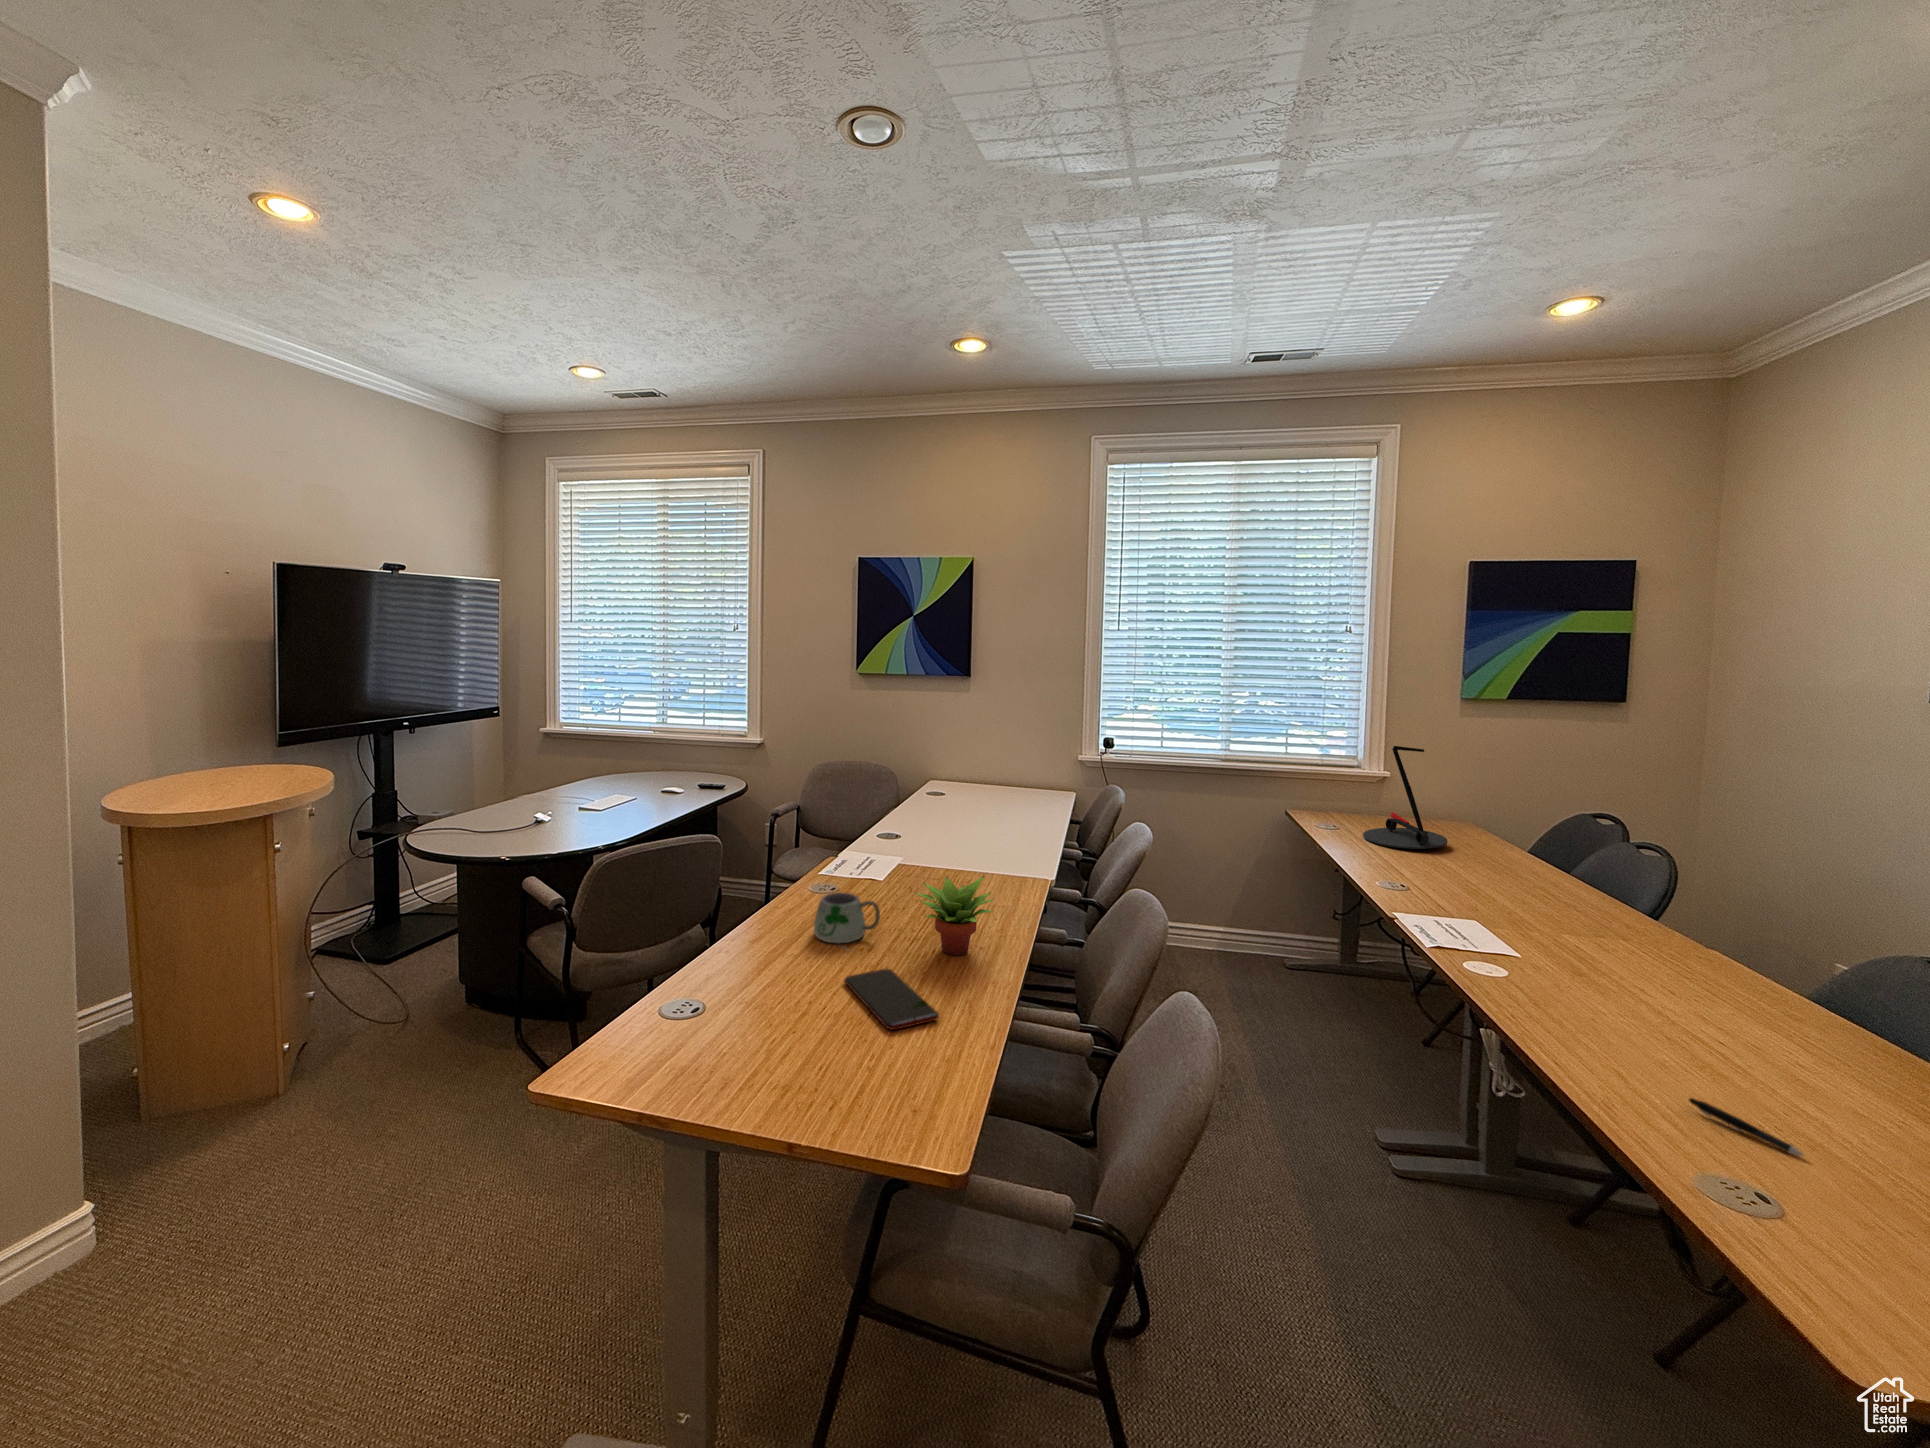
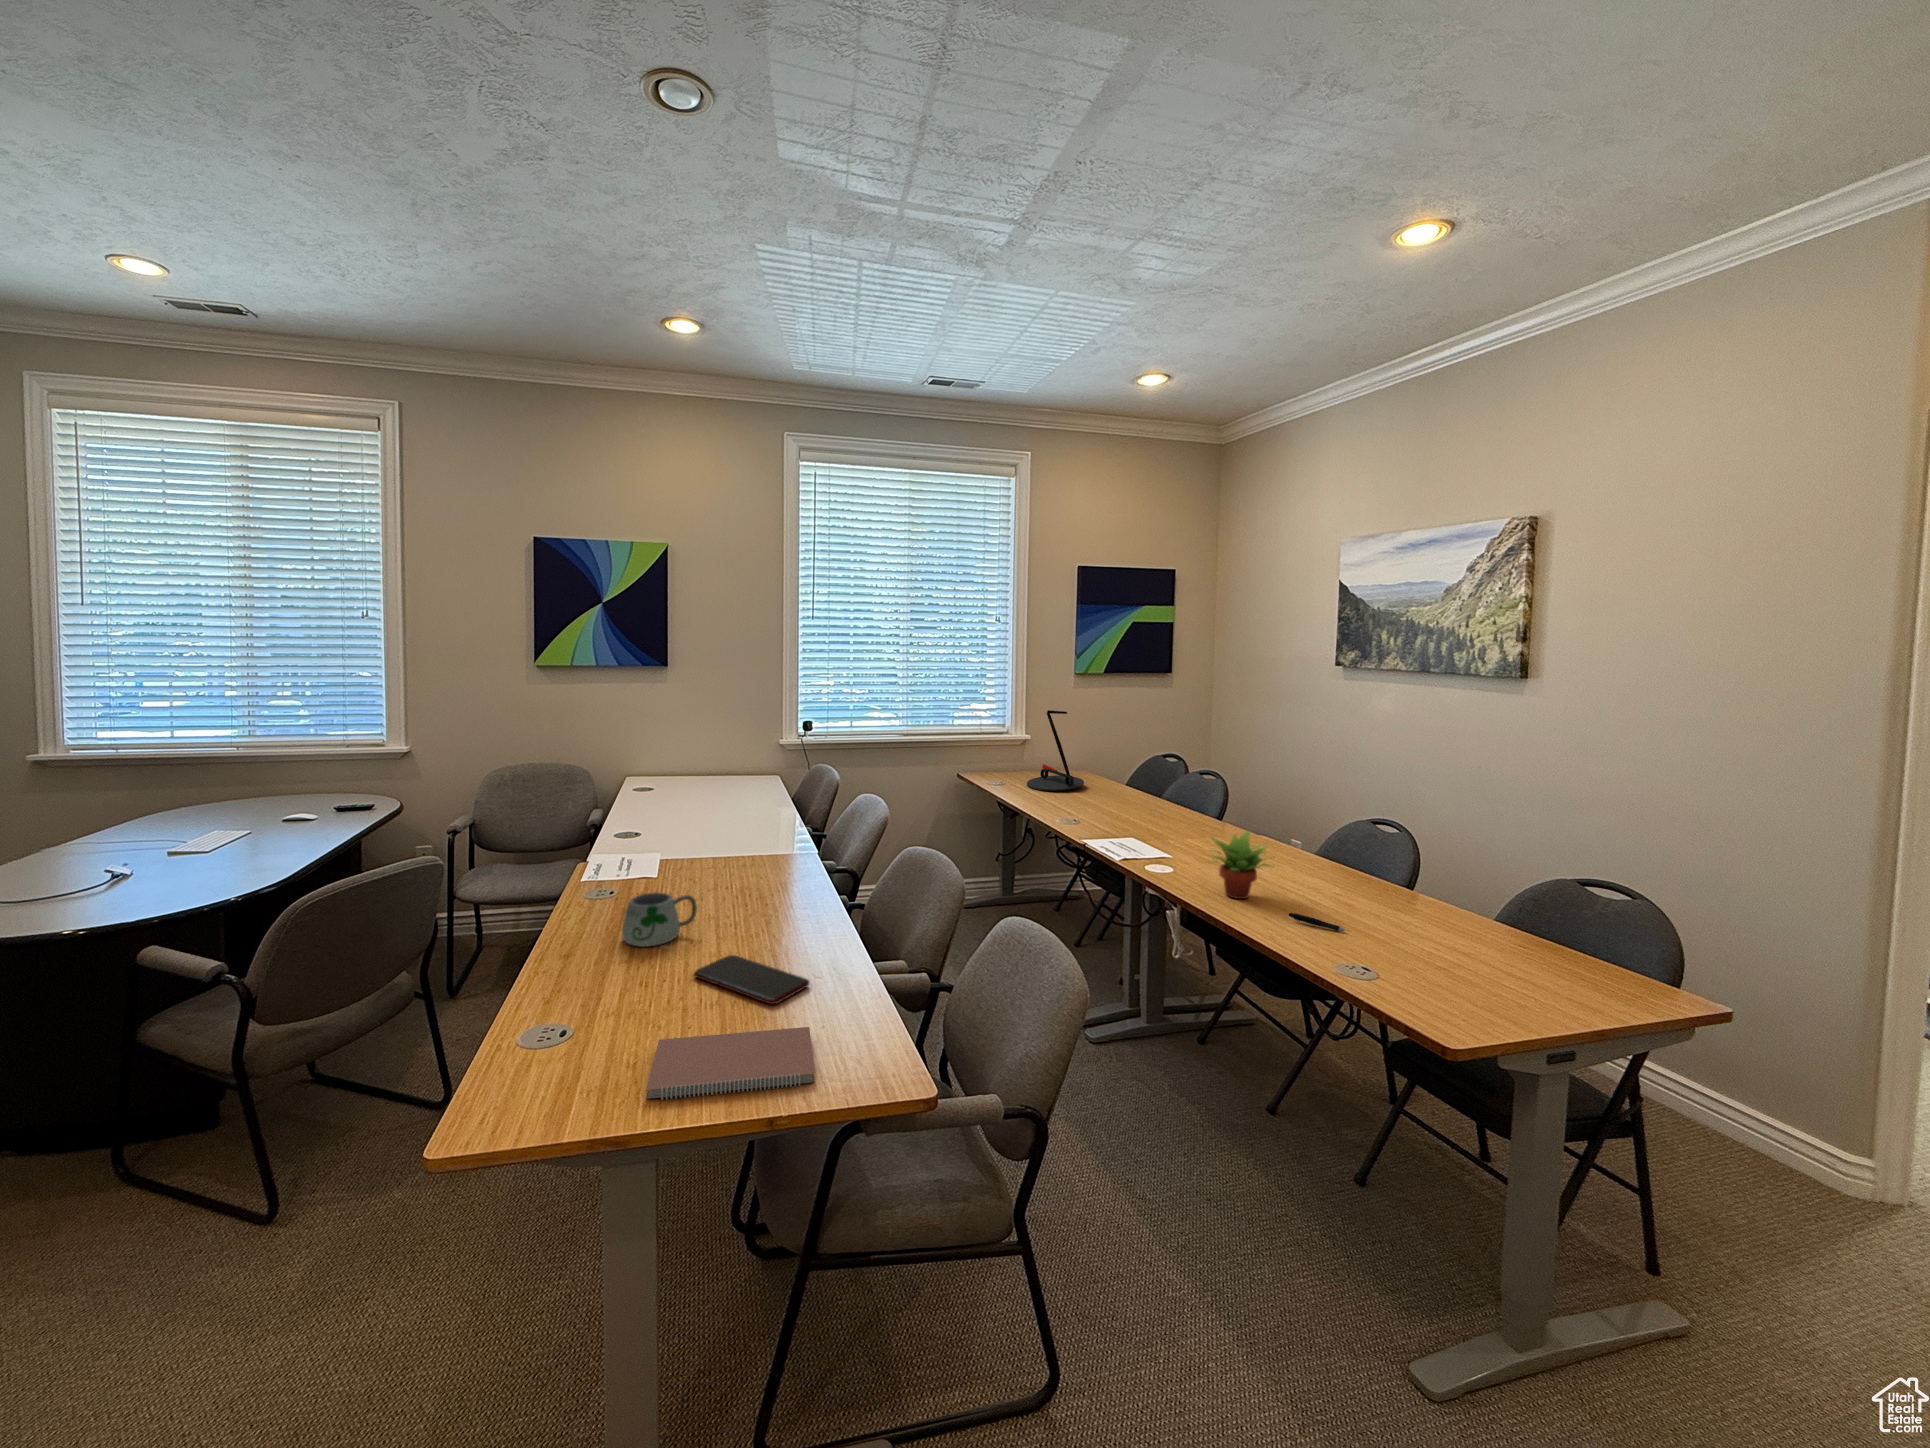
succulent plant: present [915,875,994,955] -> present [1211,831,1269,899]
notebook: none [722,1035,899,1124] -> present [646,1027,815,1100]

